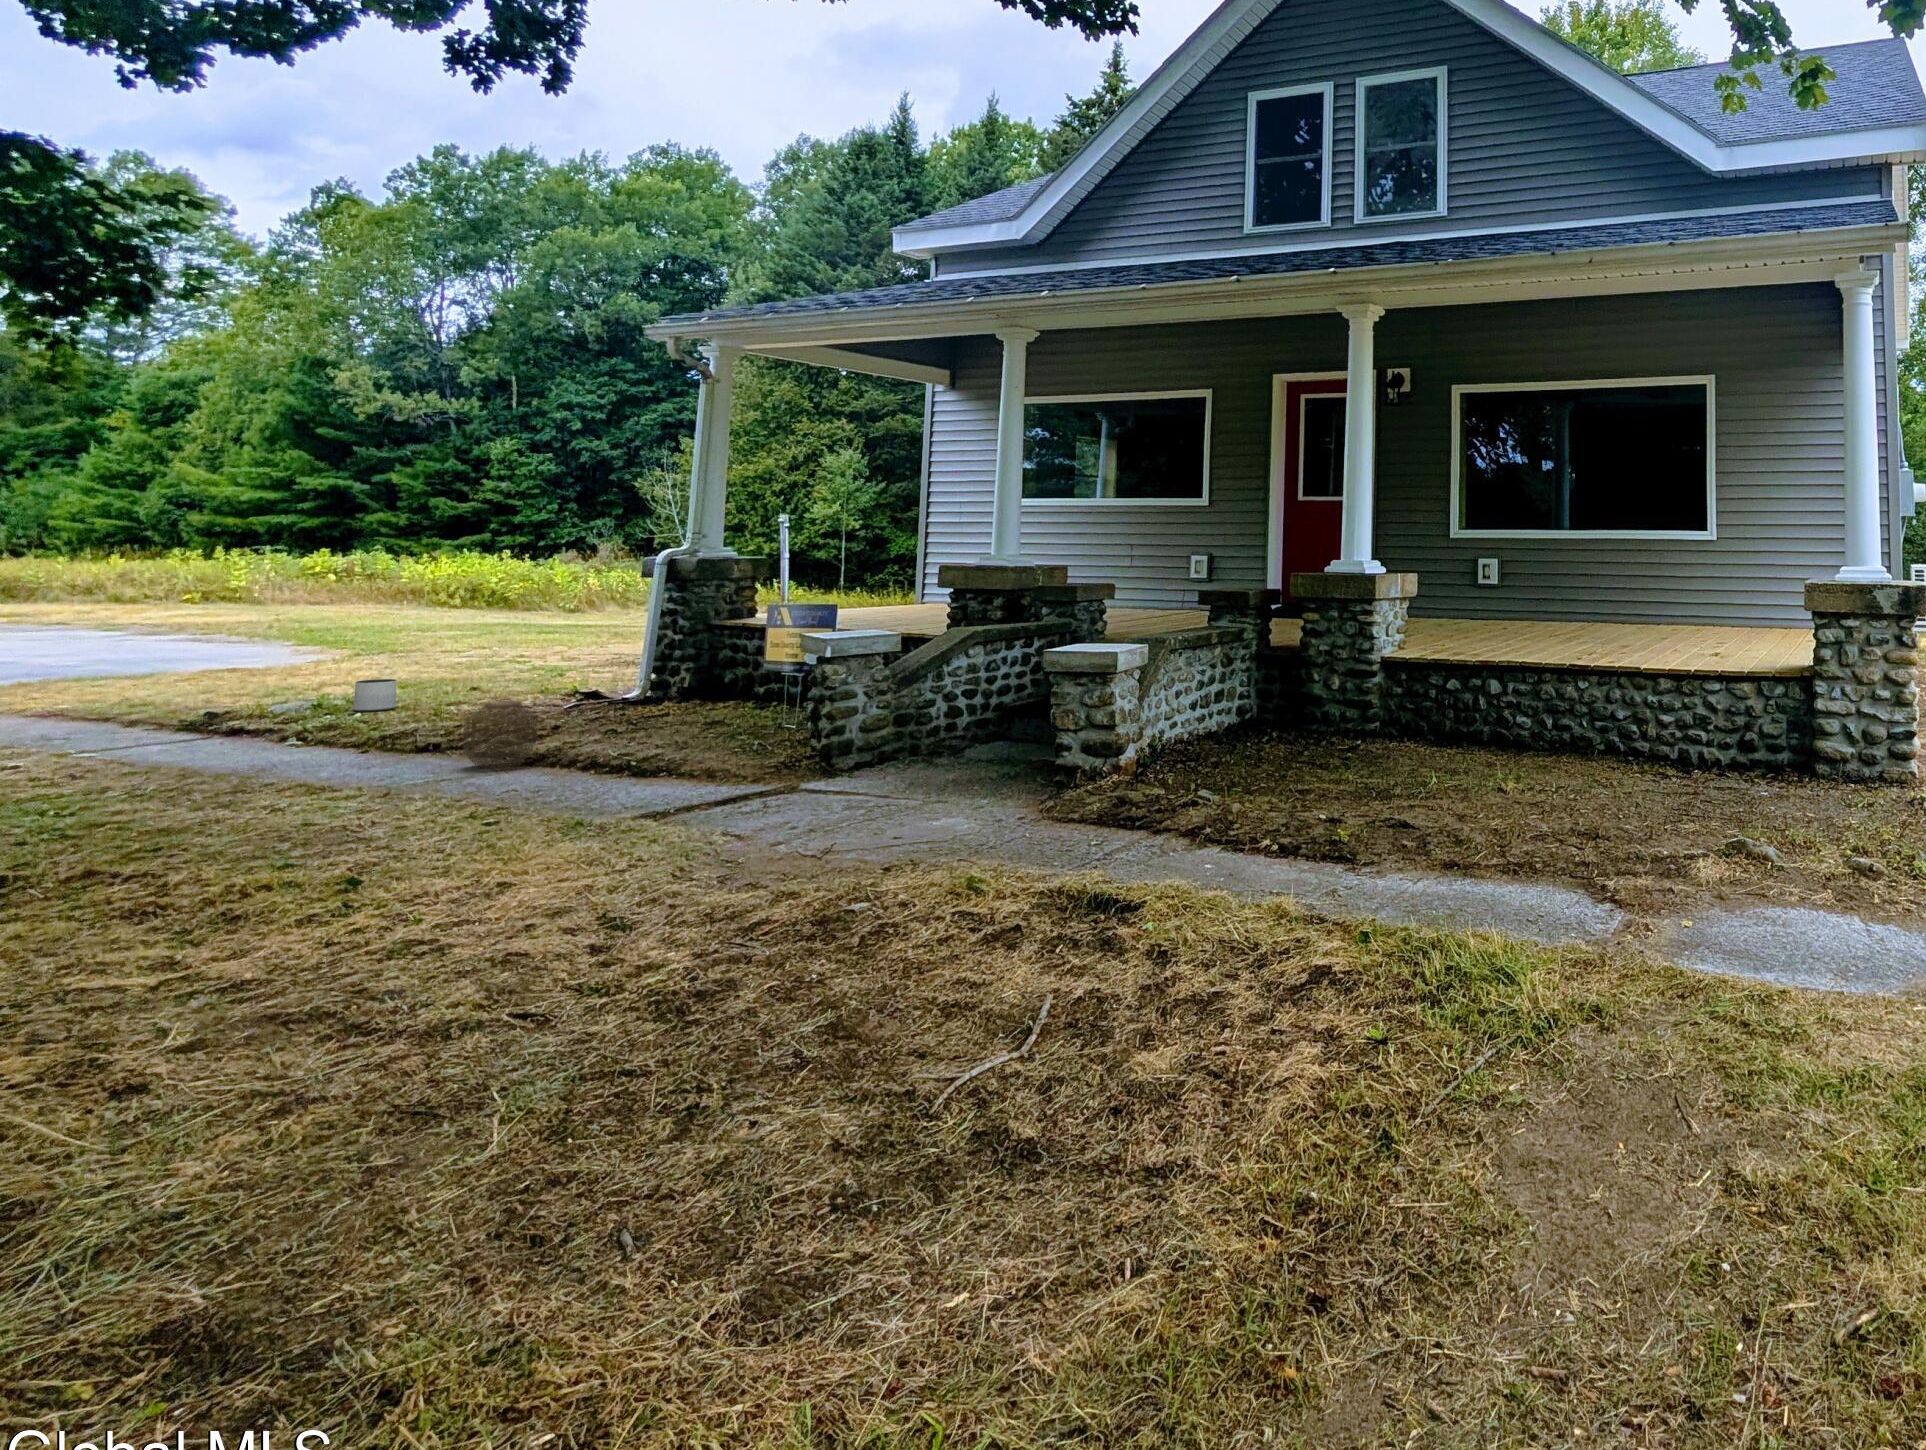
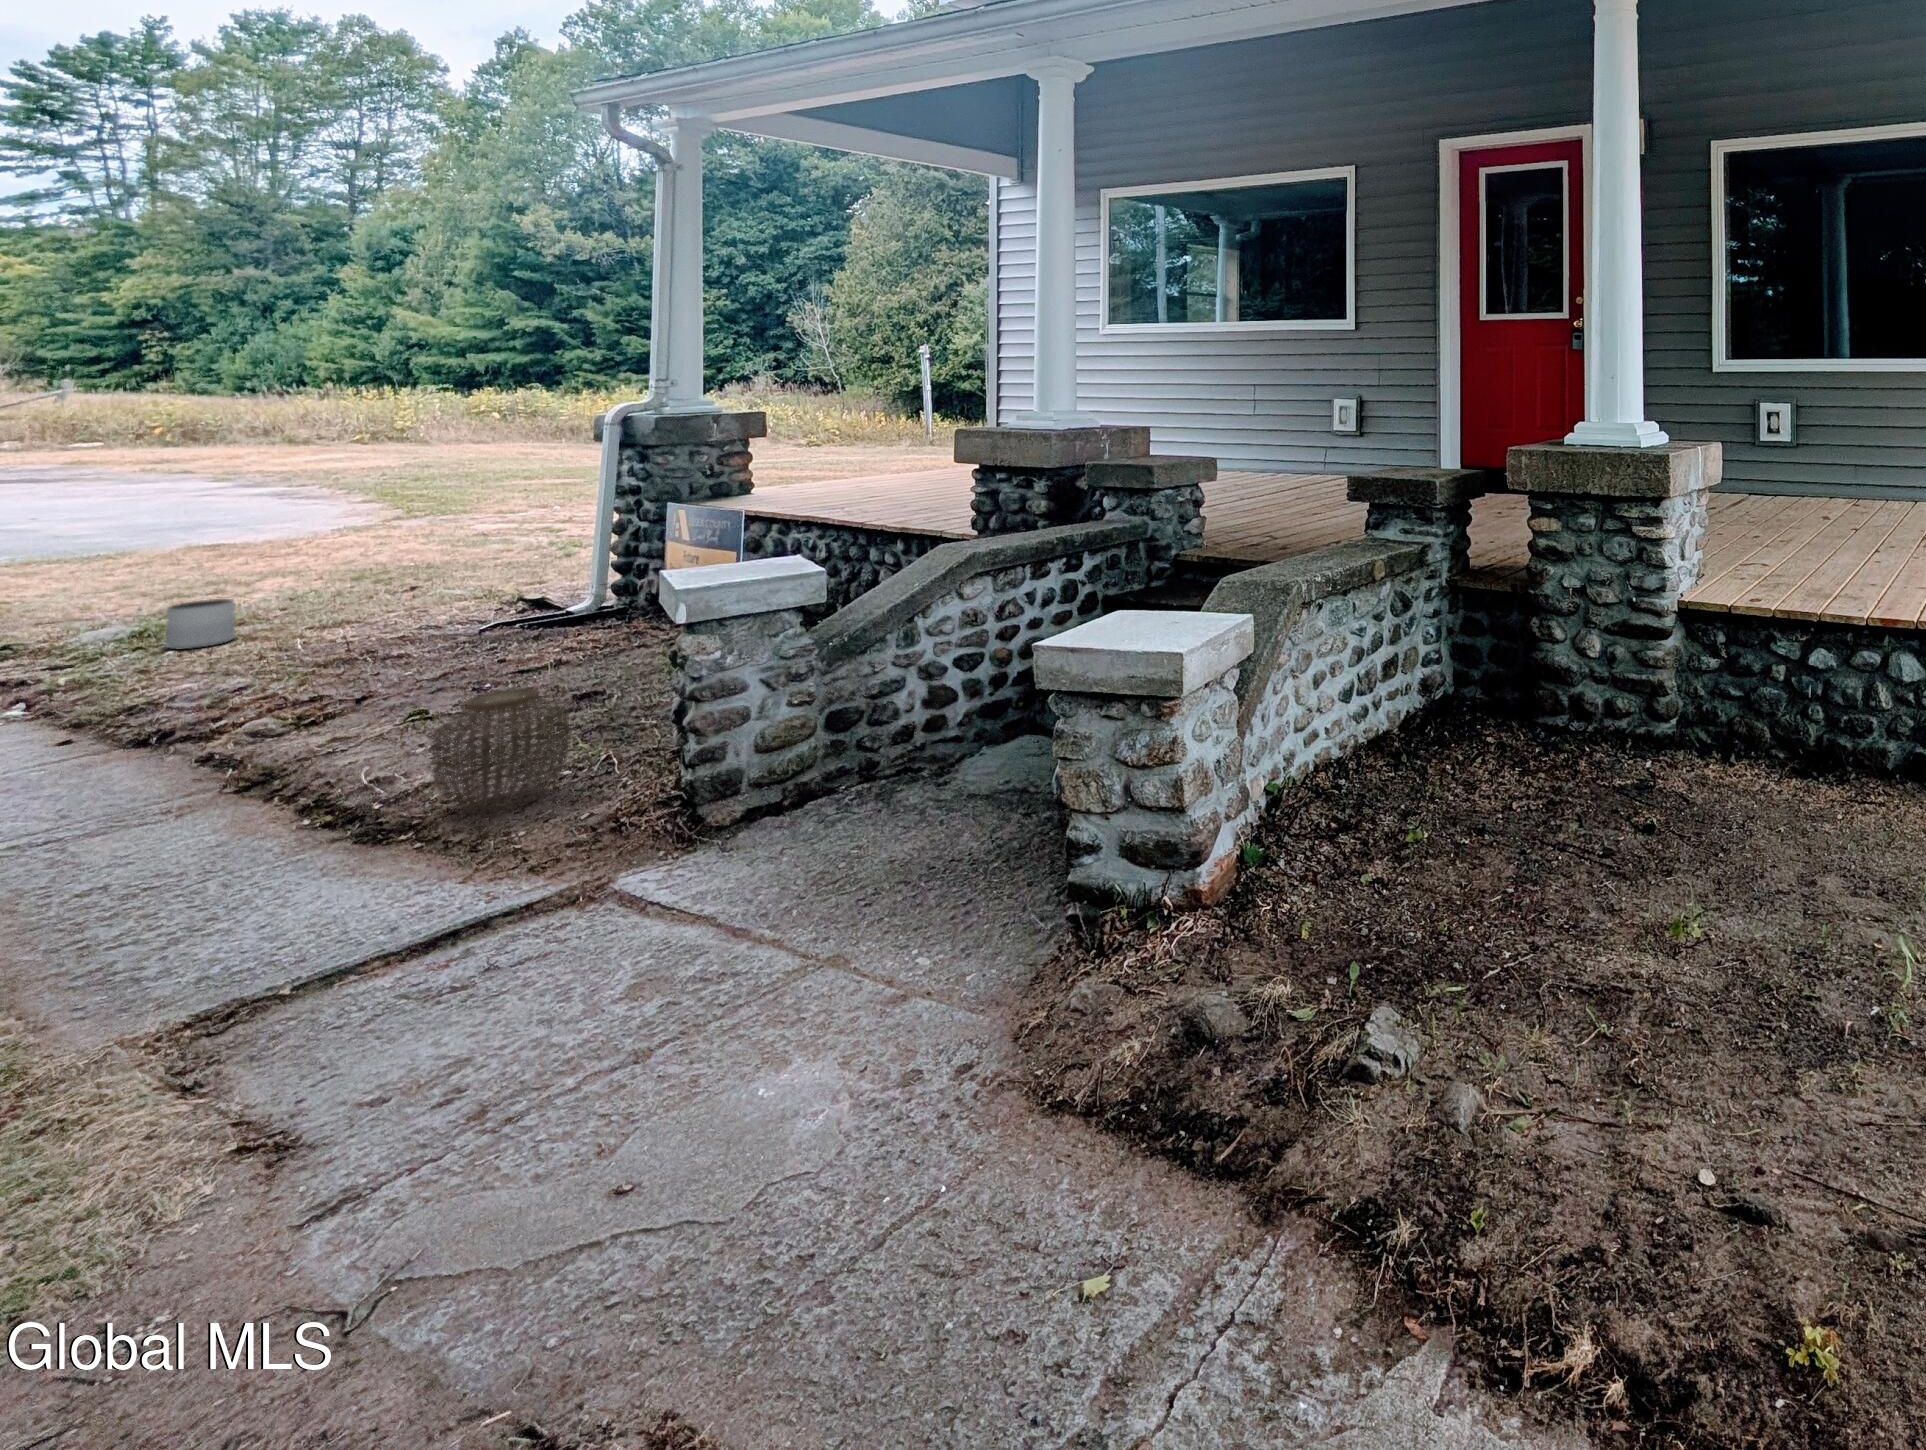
woven basket: present [463,701,538,769] -> present [432,688,569,814]

